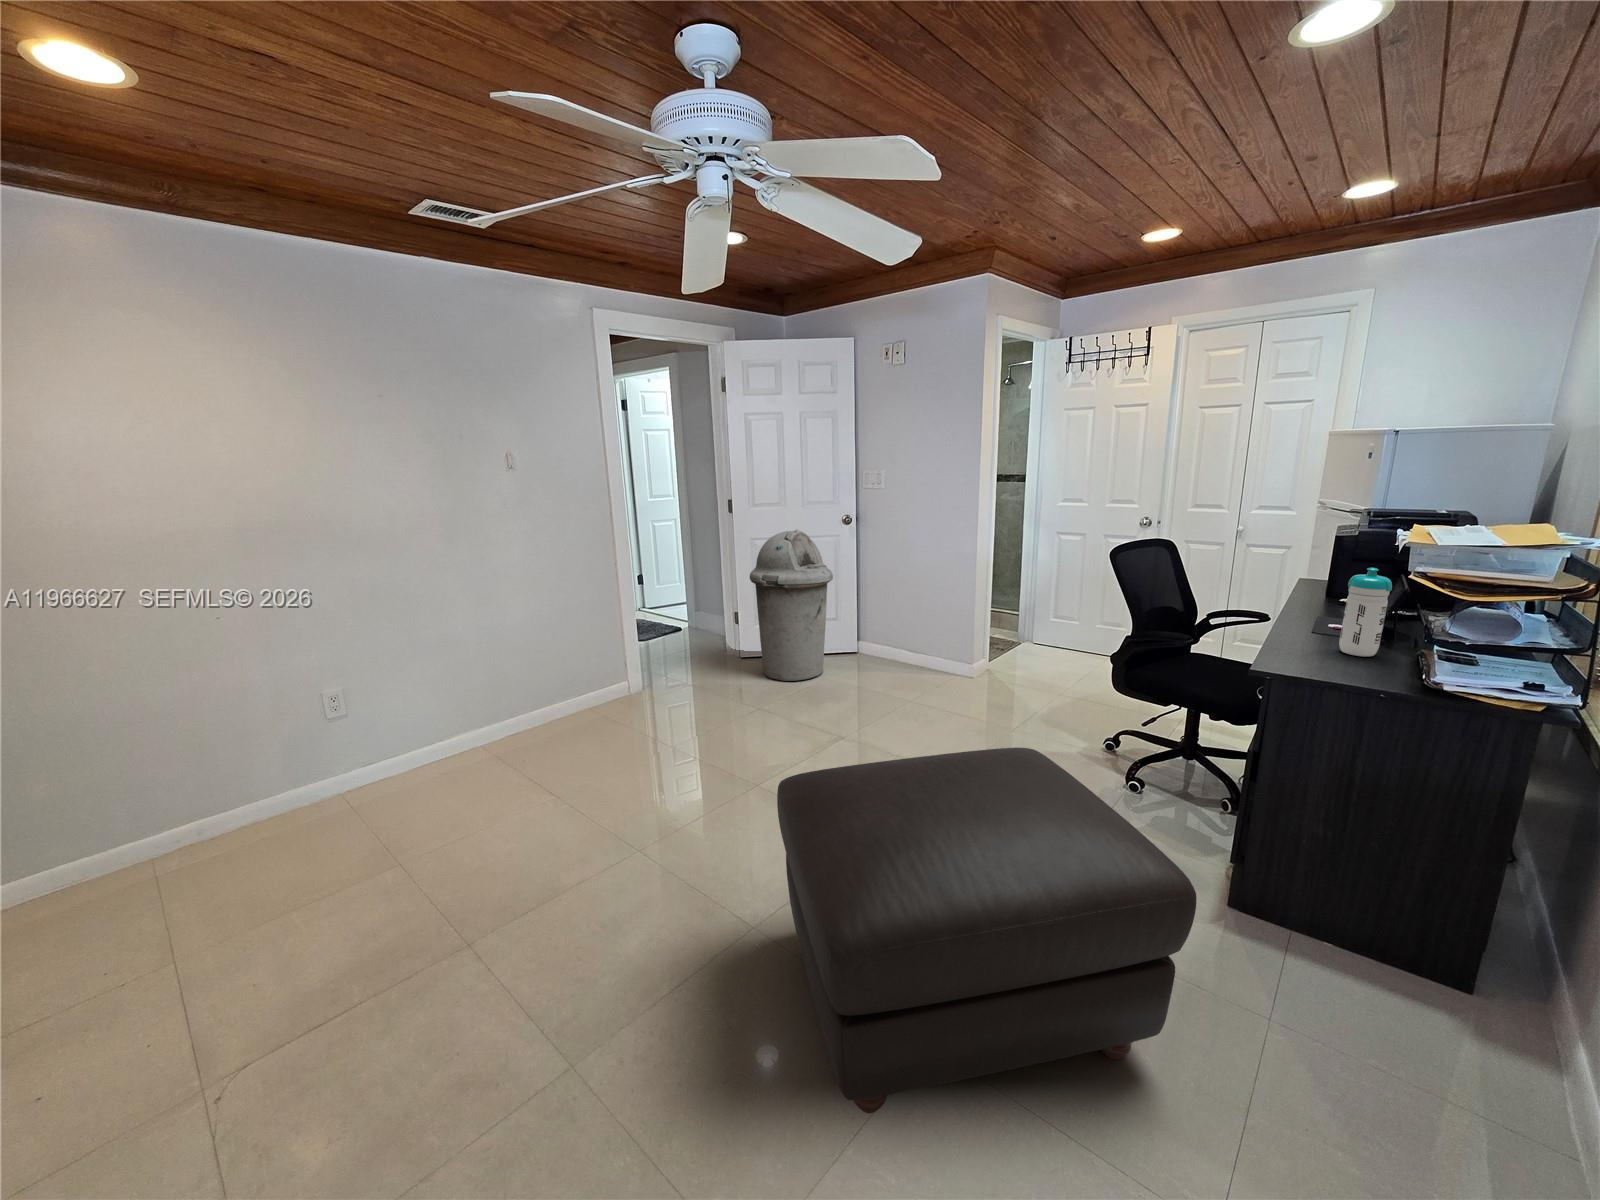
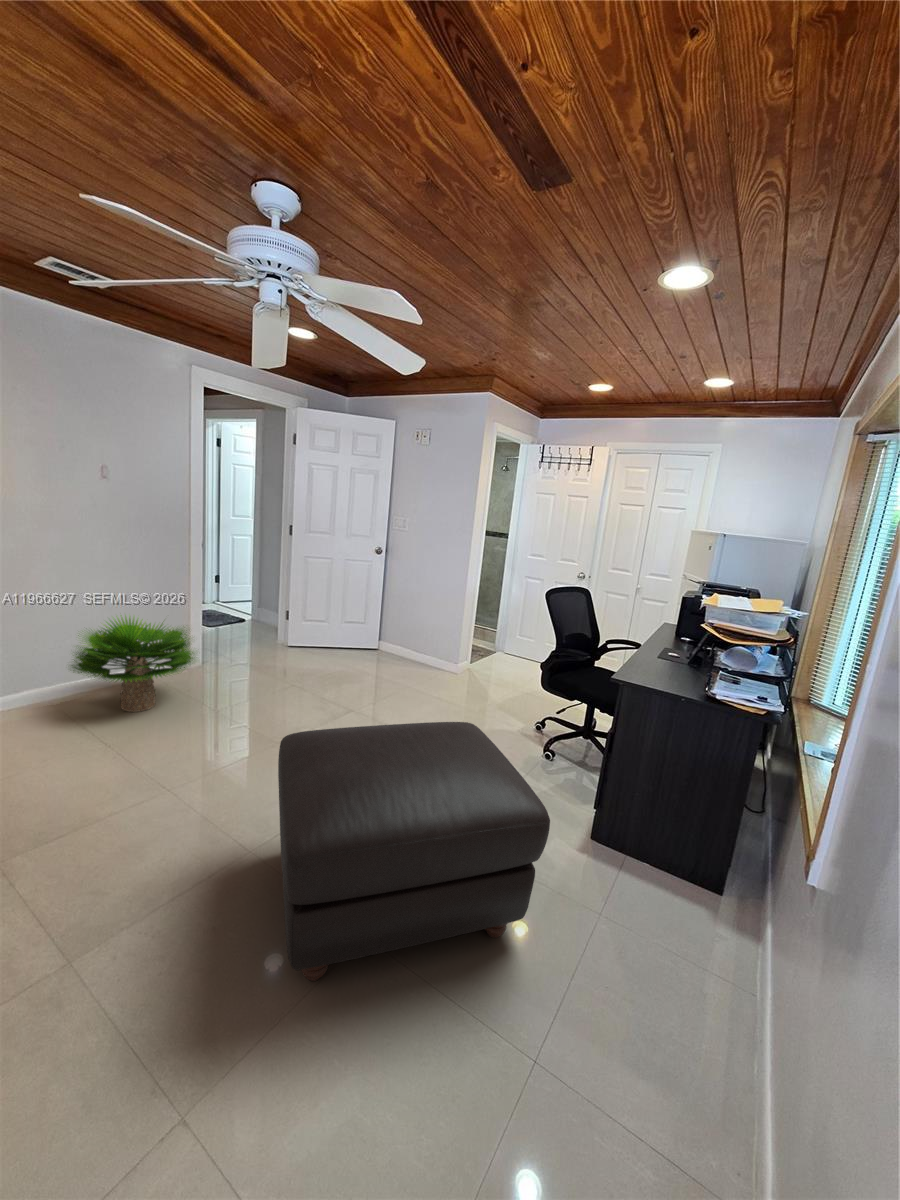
trash can: present [750,529,833,681] -> none [299,554,364,668]
water bottle: present [1339,568,1392,657] -> none [670,618,700,675]
potted plant: none [495,625,648,752] -> present [71,616,195,712]

